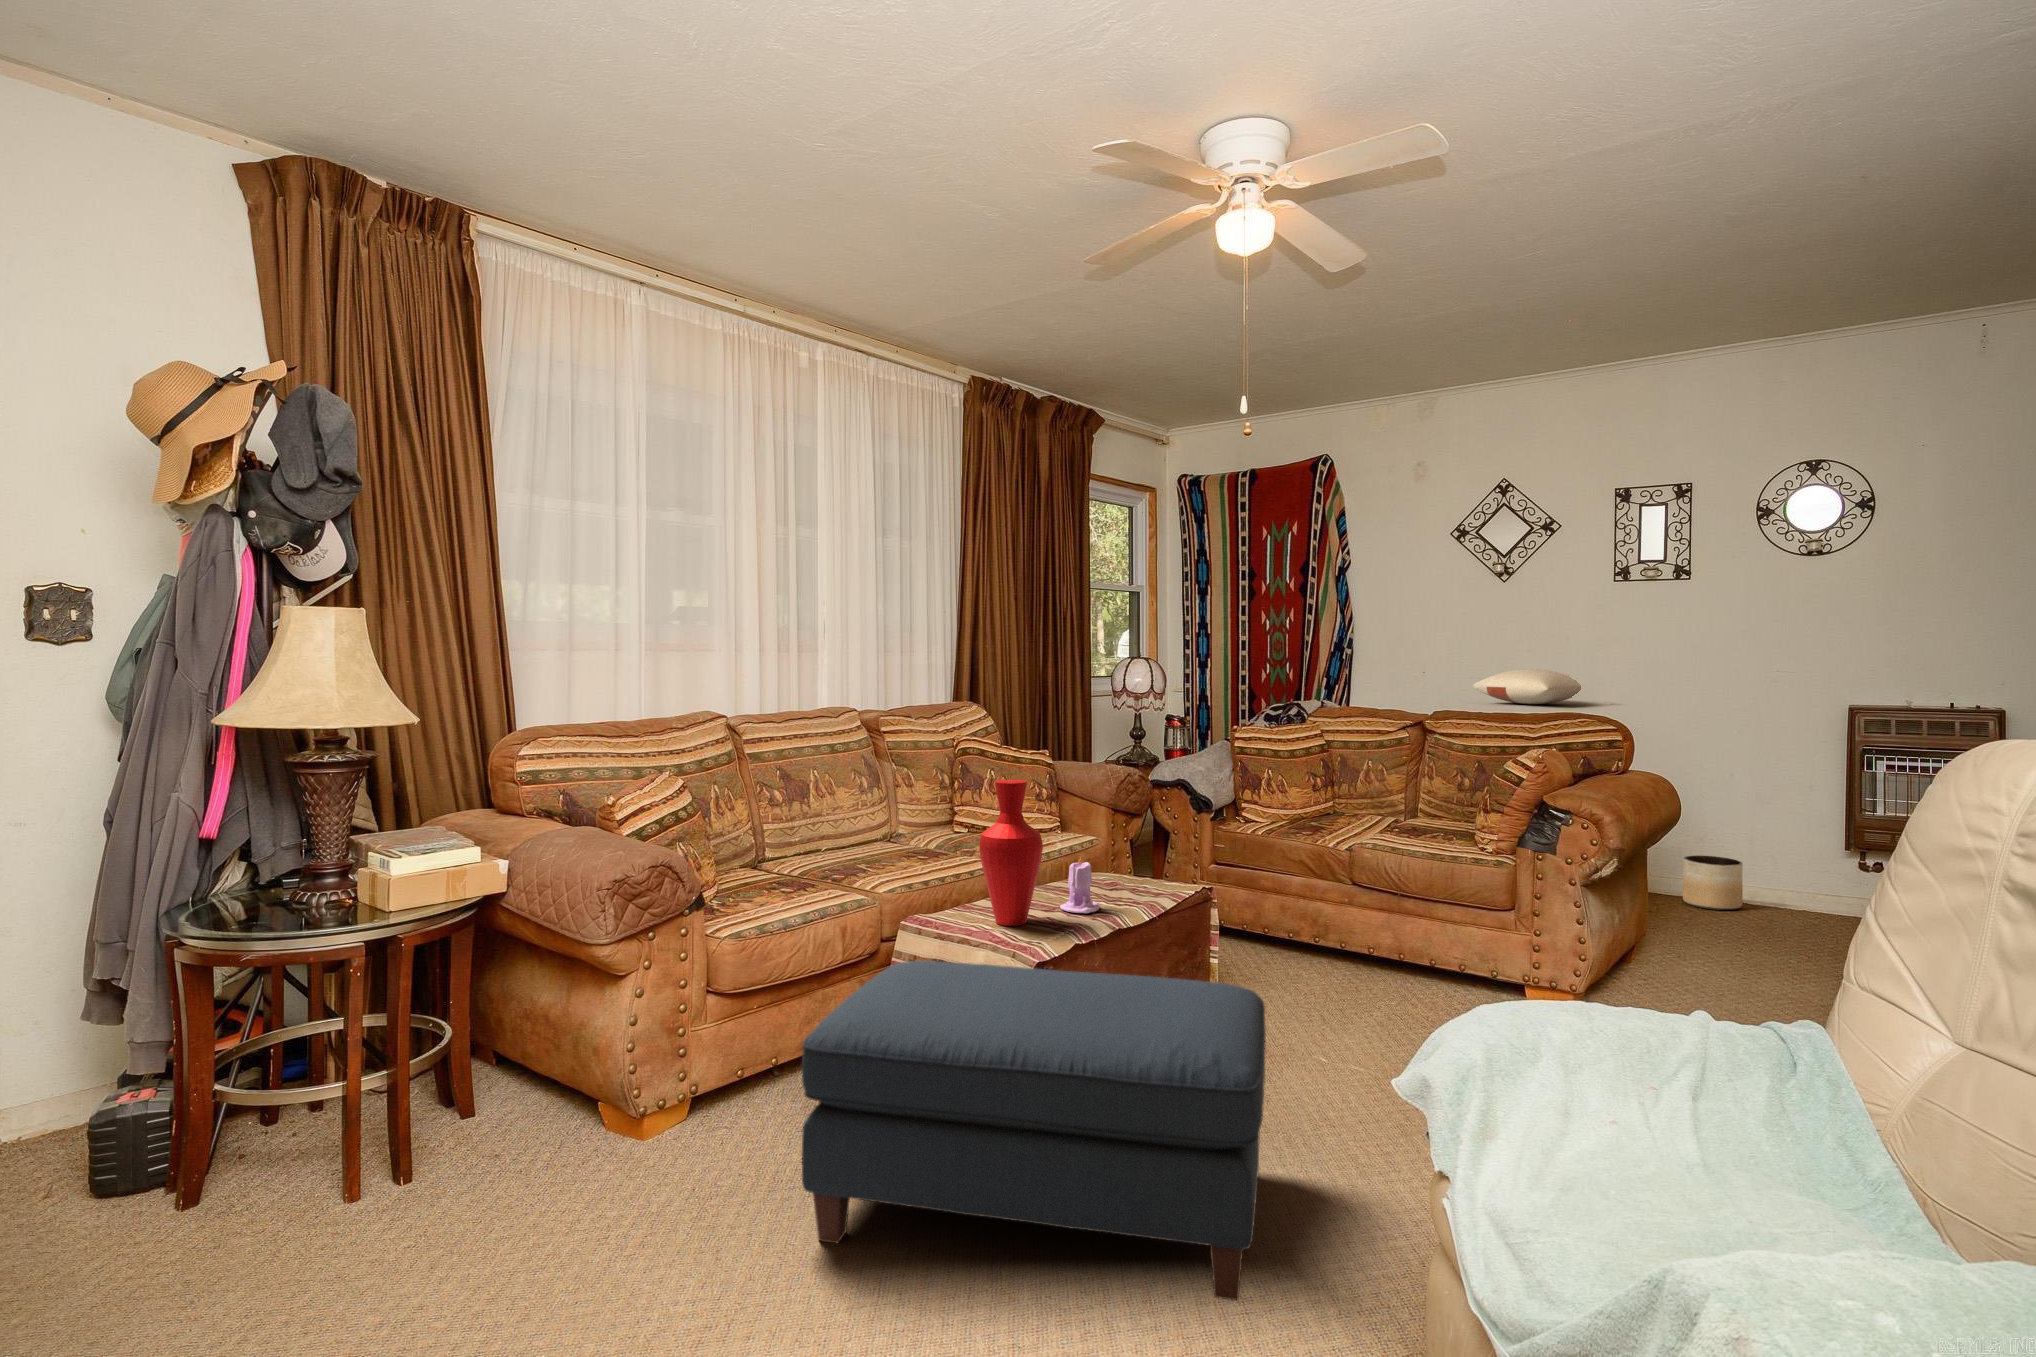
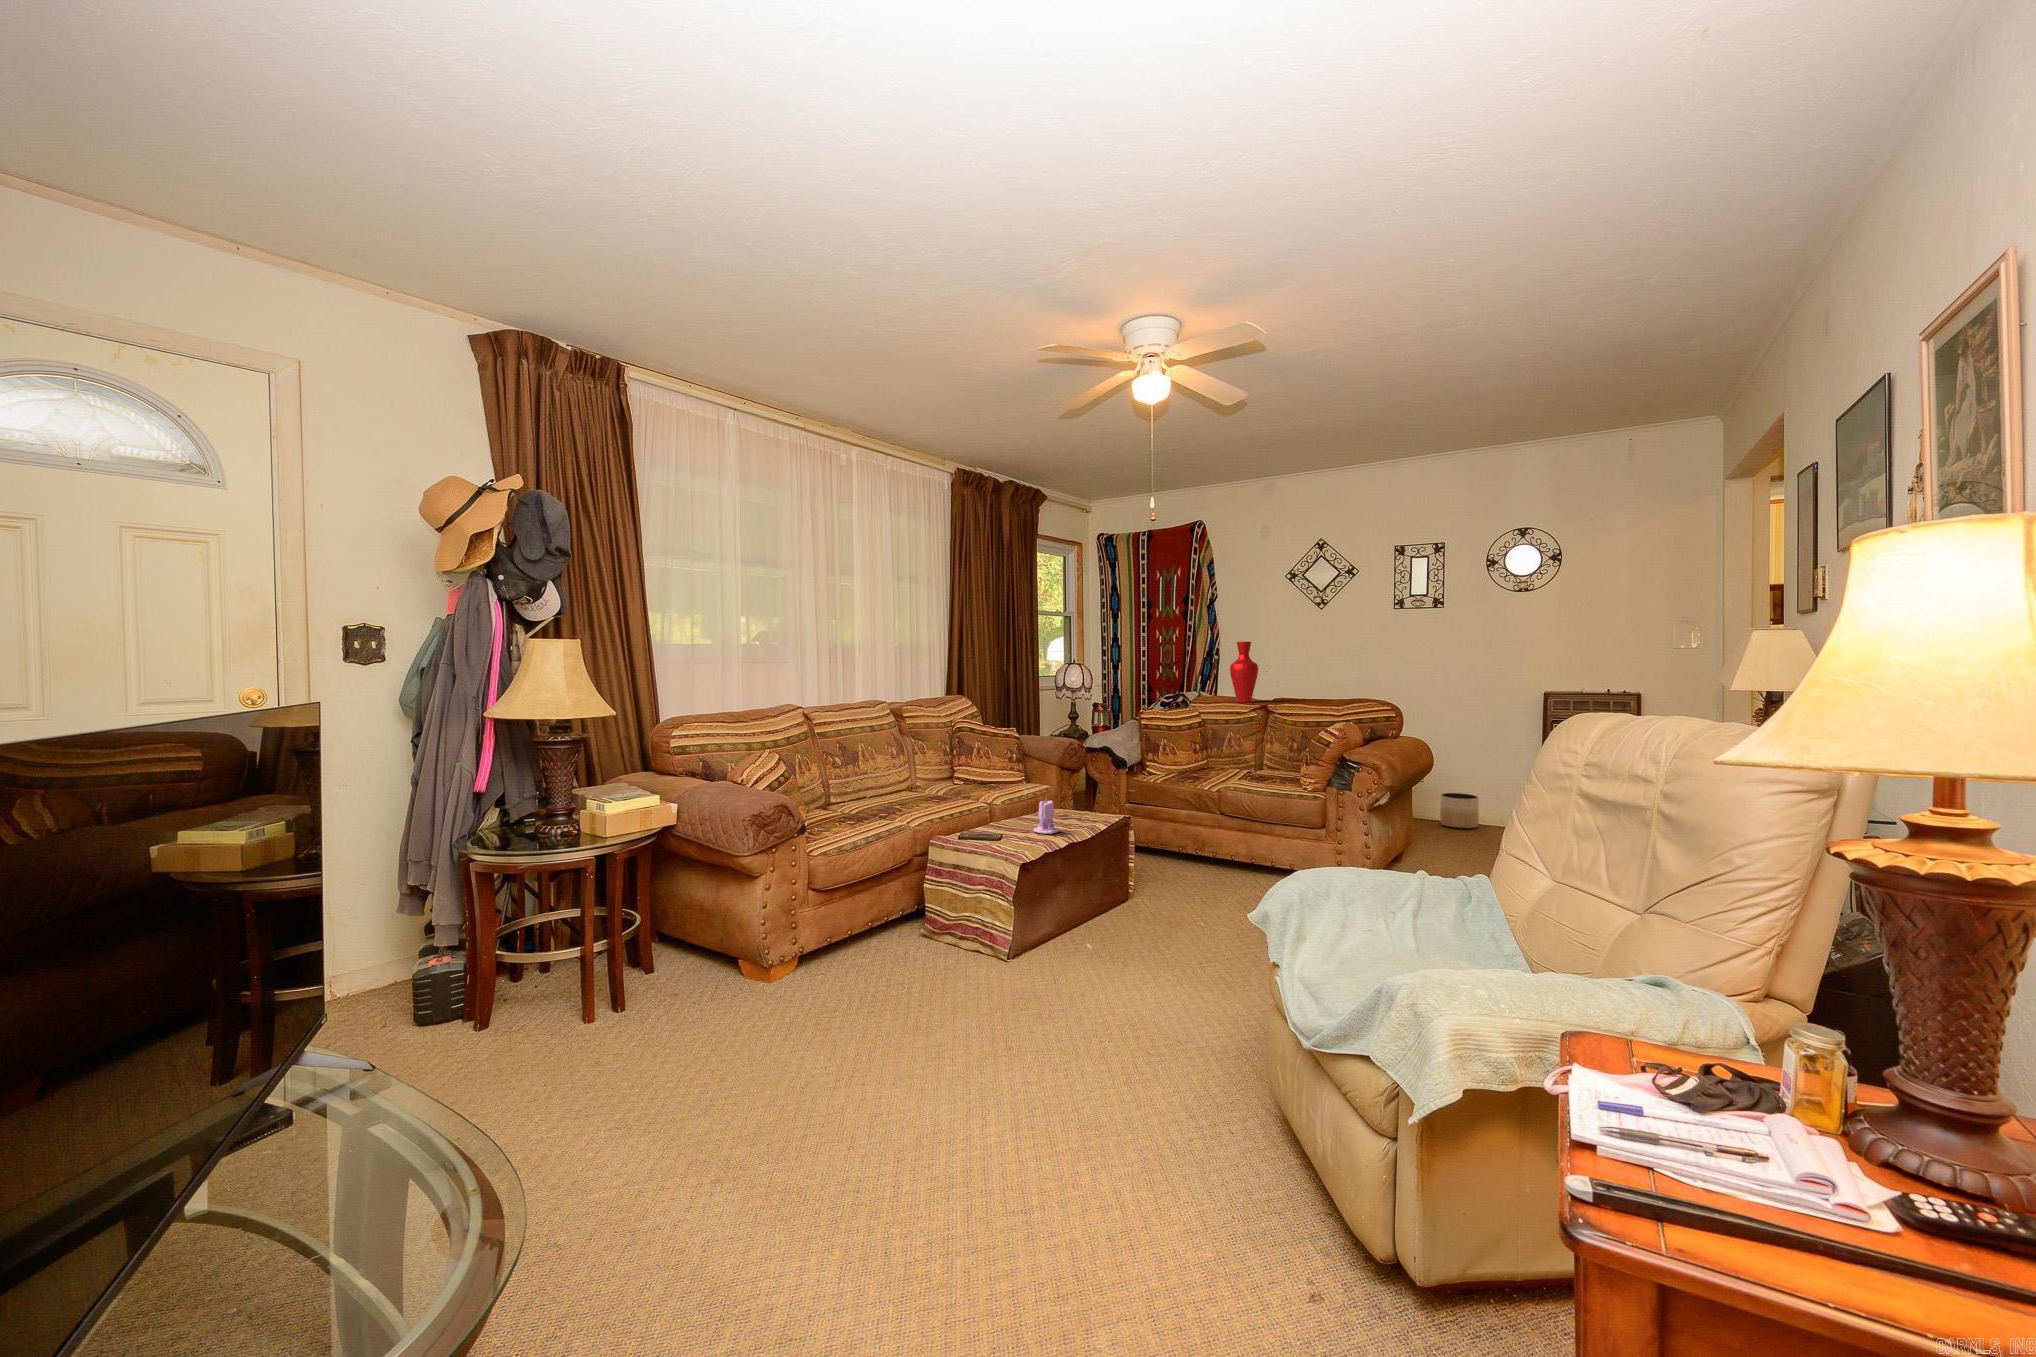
pillow: present [1473,669,1581,704] -> none [1302,669,1385,692]
vase: present [979,779,1043,926] -> present [1230,642,1258,703]
ottoman: present [802,961,1266,1301] -> none [885,864,1171,1055]

